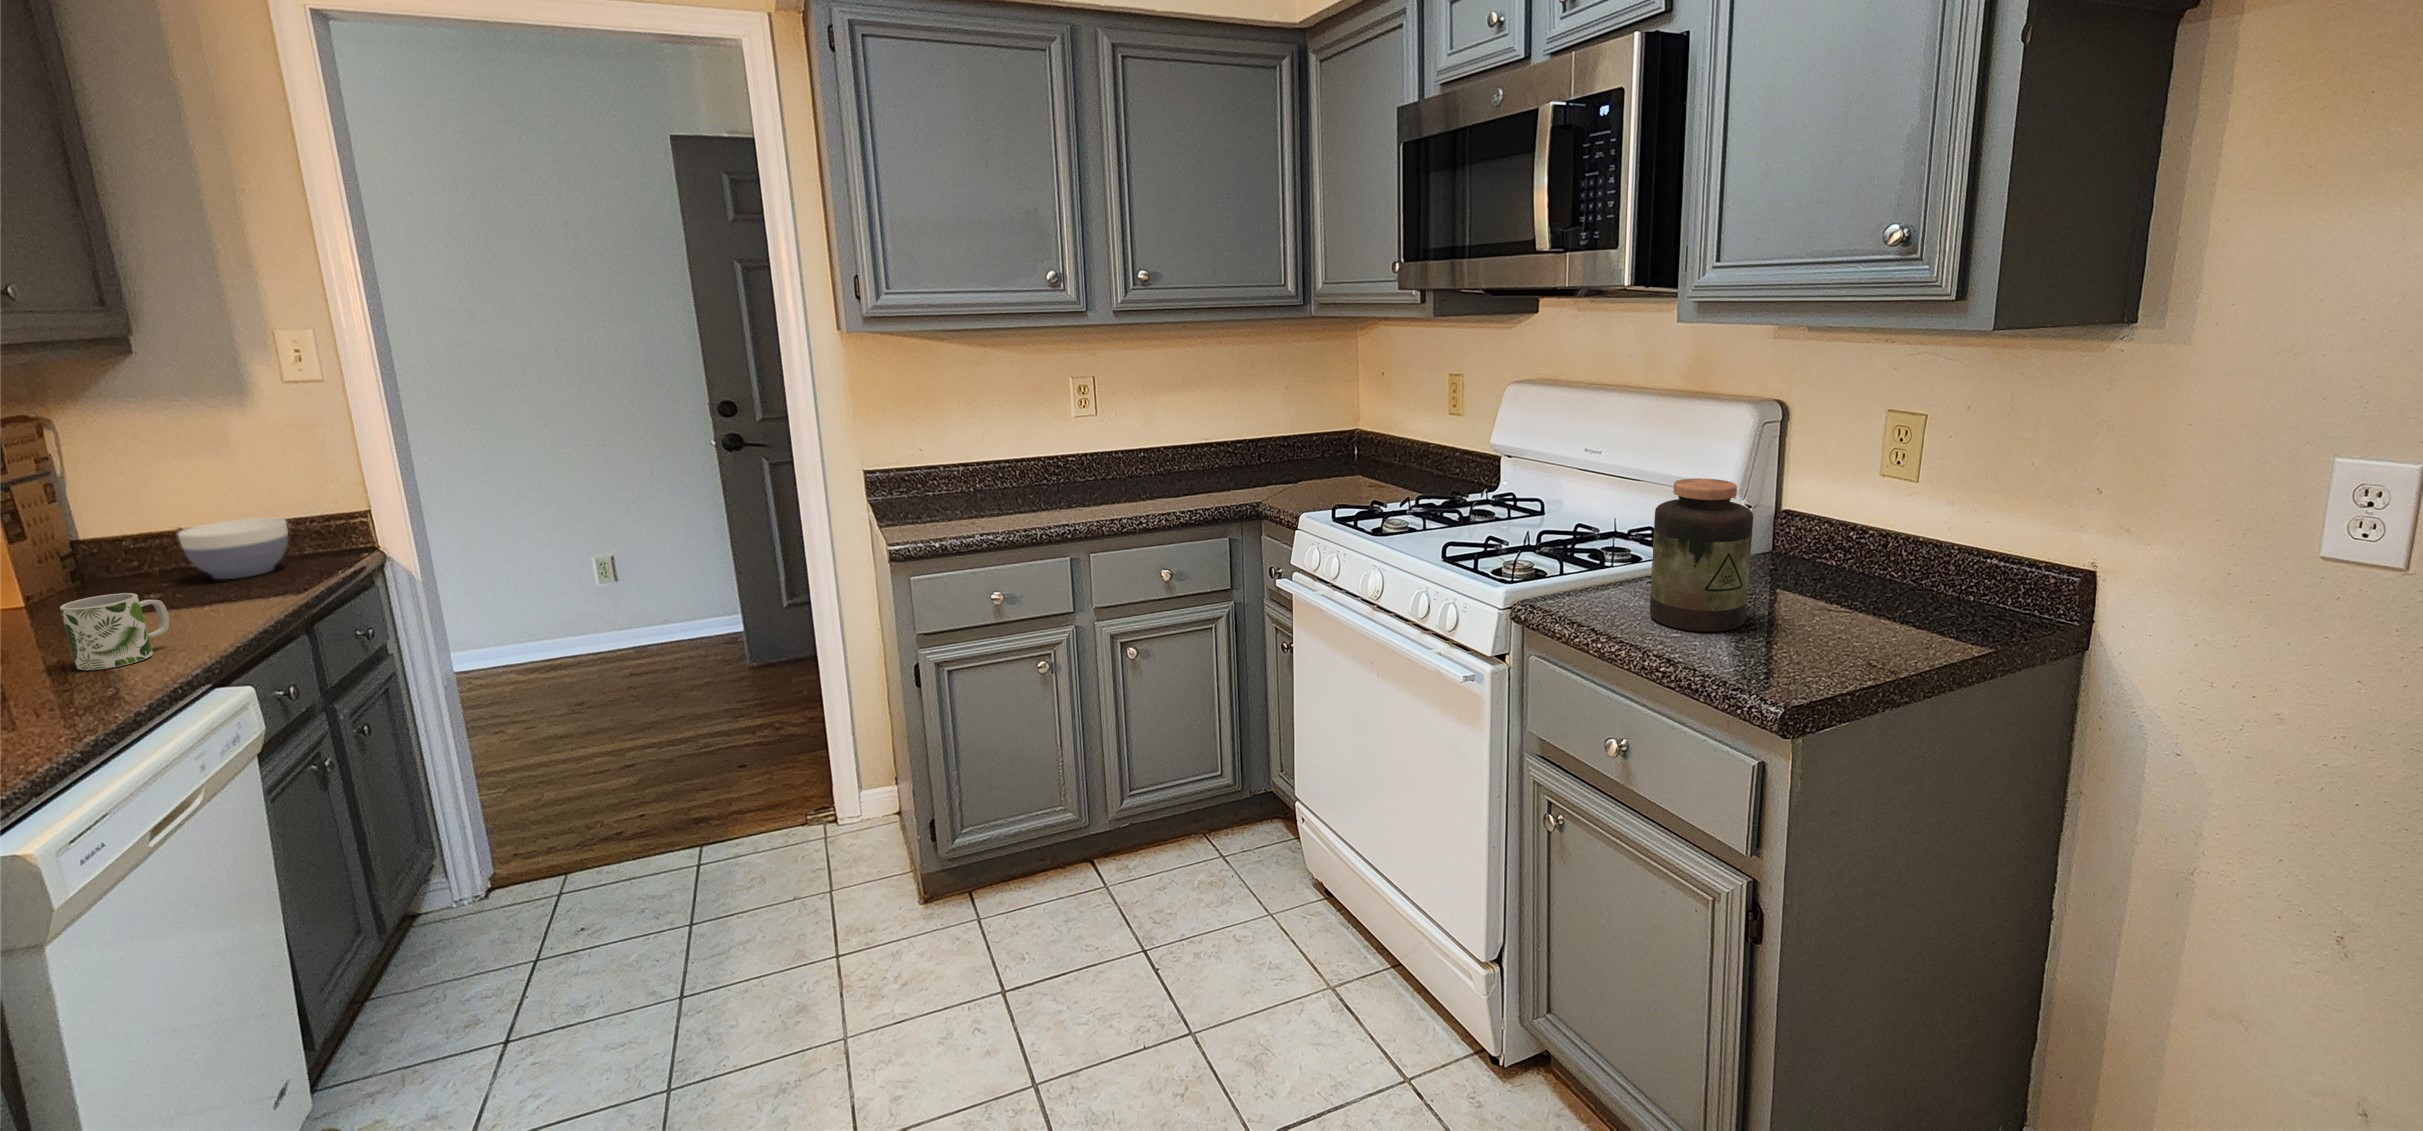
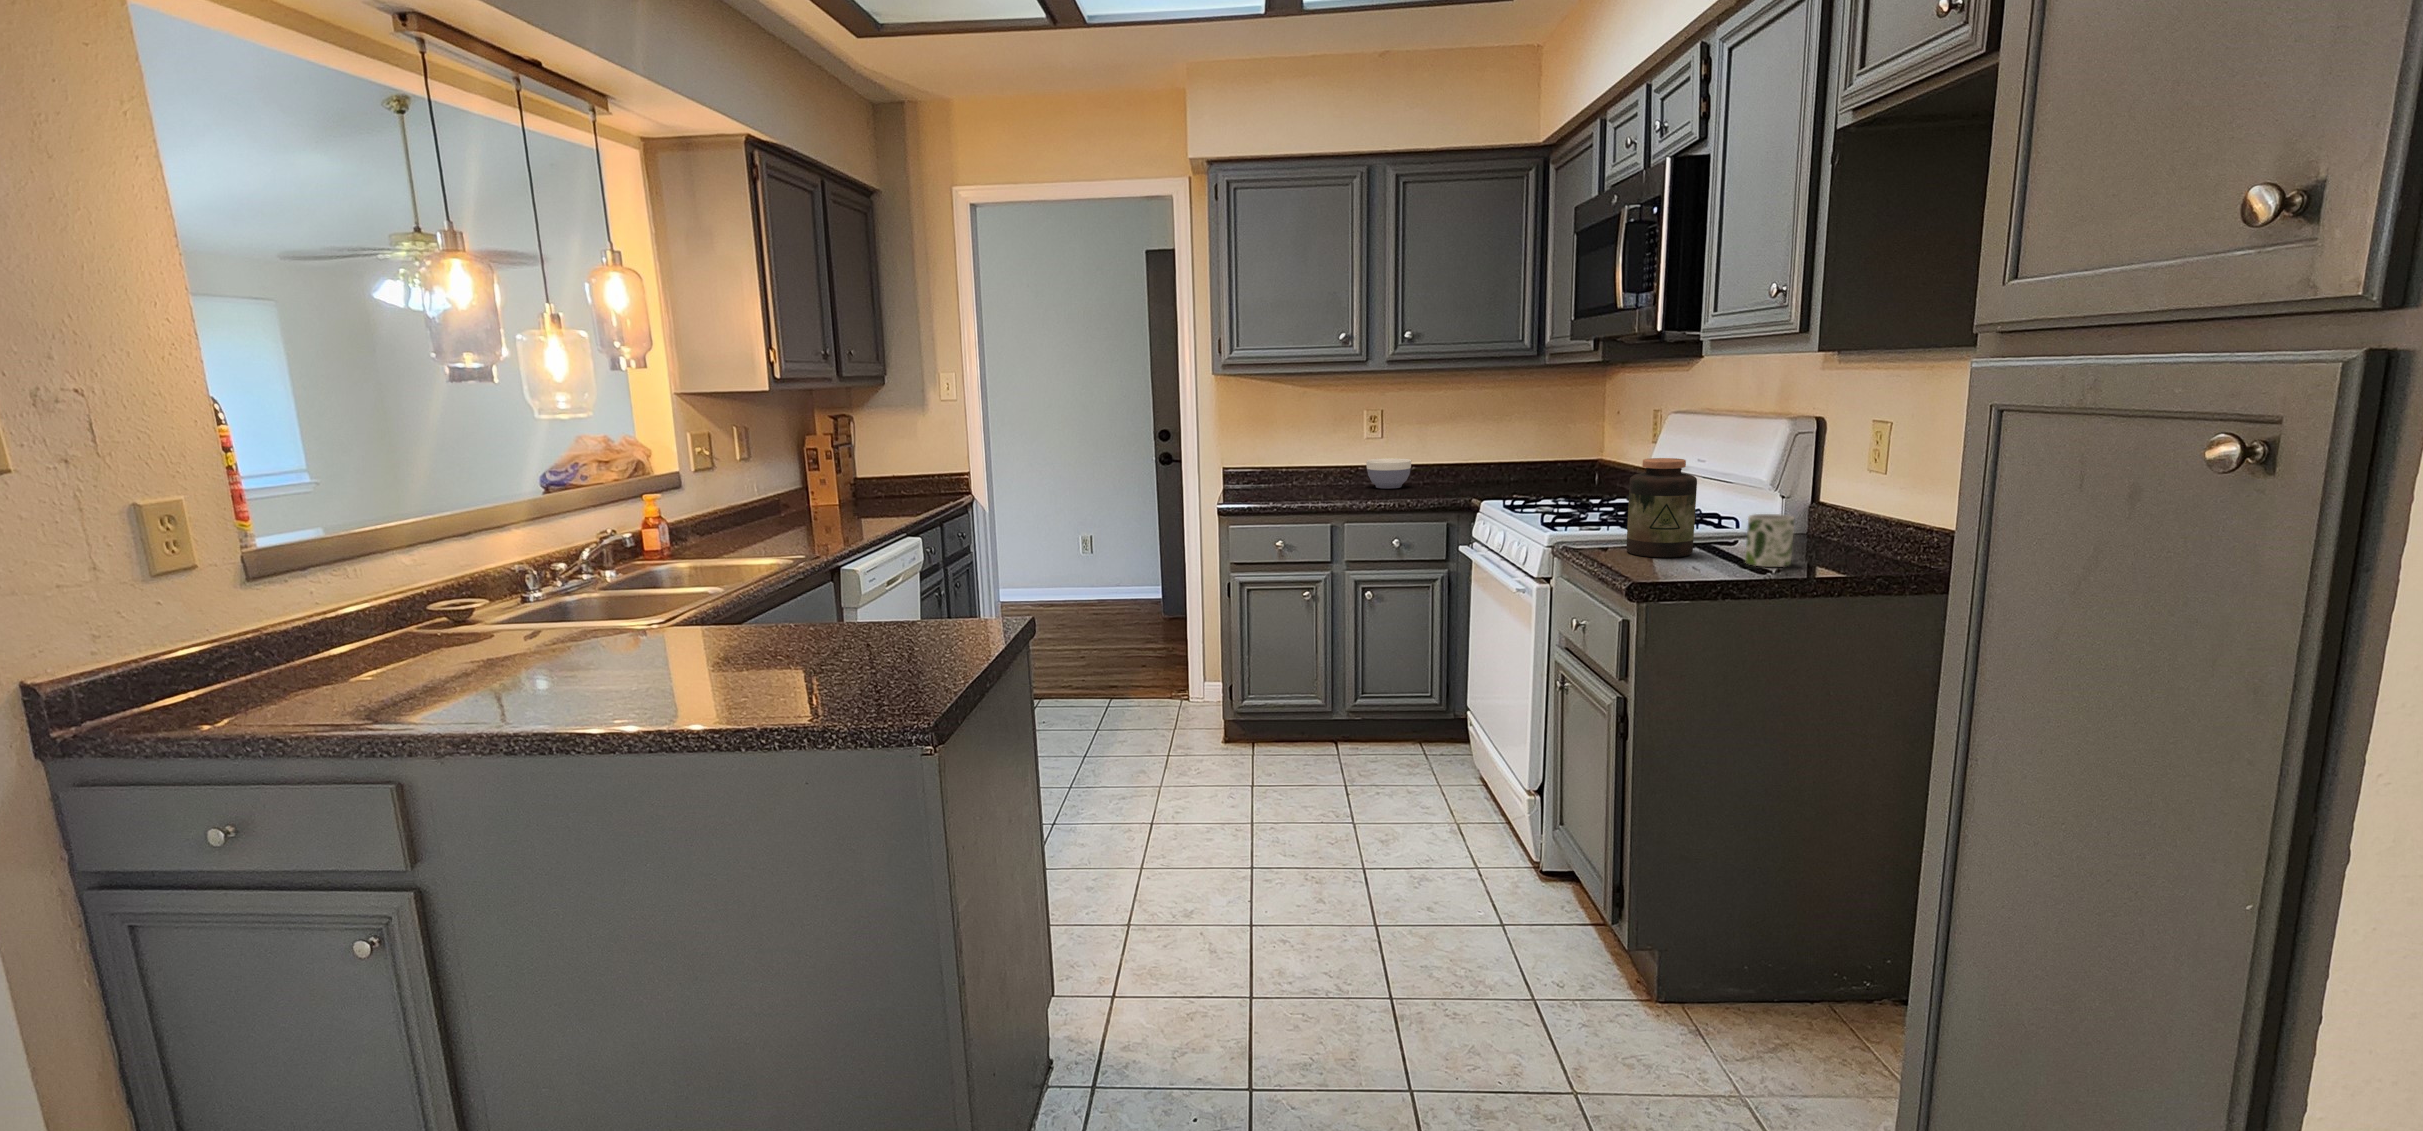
bowl: present [178,518,288,579] -> present [1366,458,1411,489]
mug: present [60,593,169,670] -> present [1745,514,1795,567]

